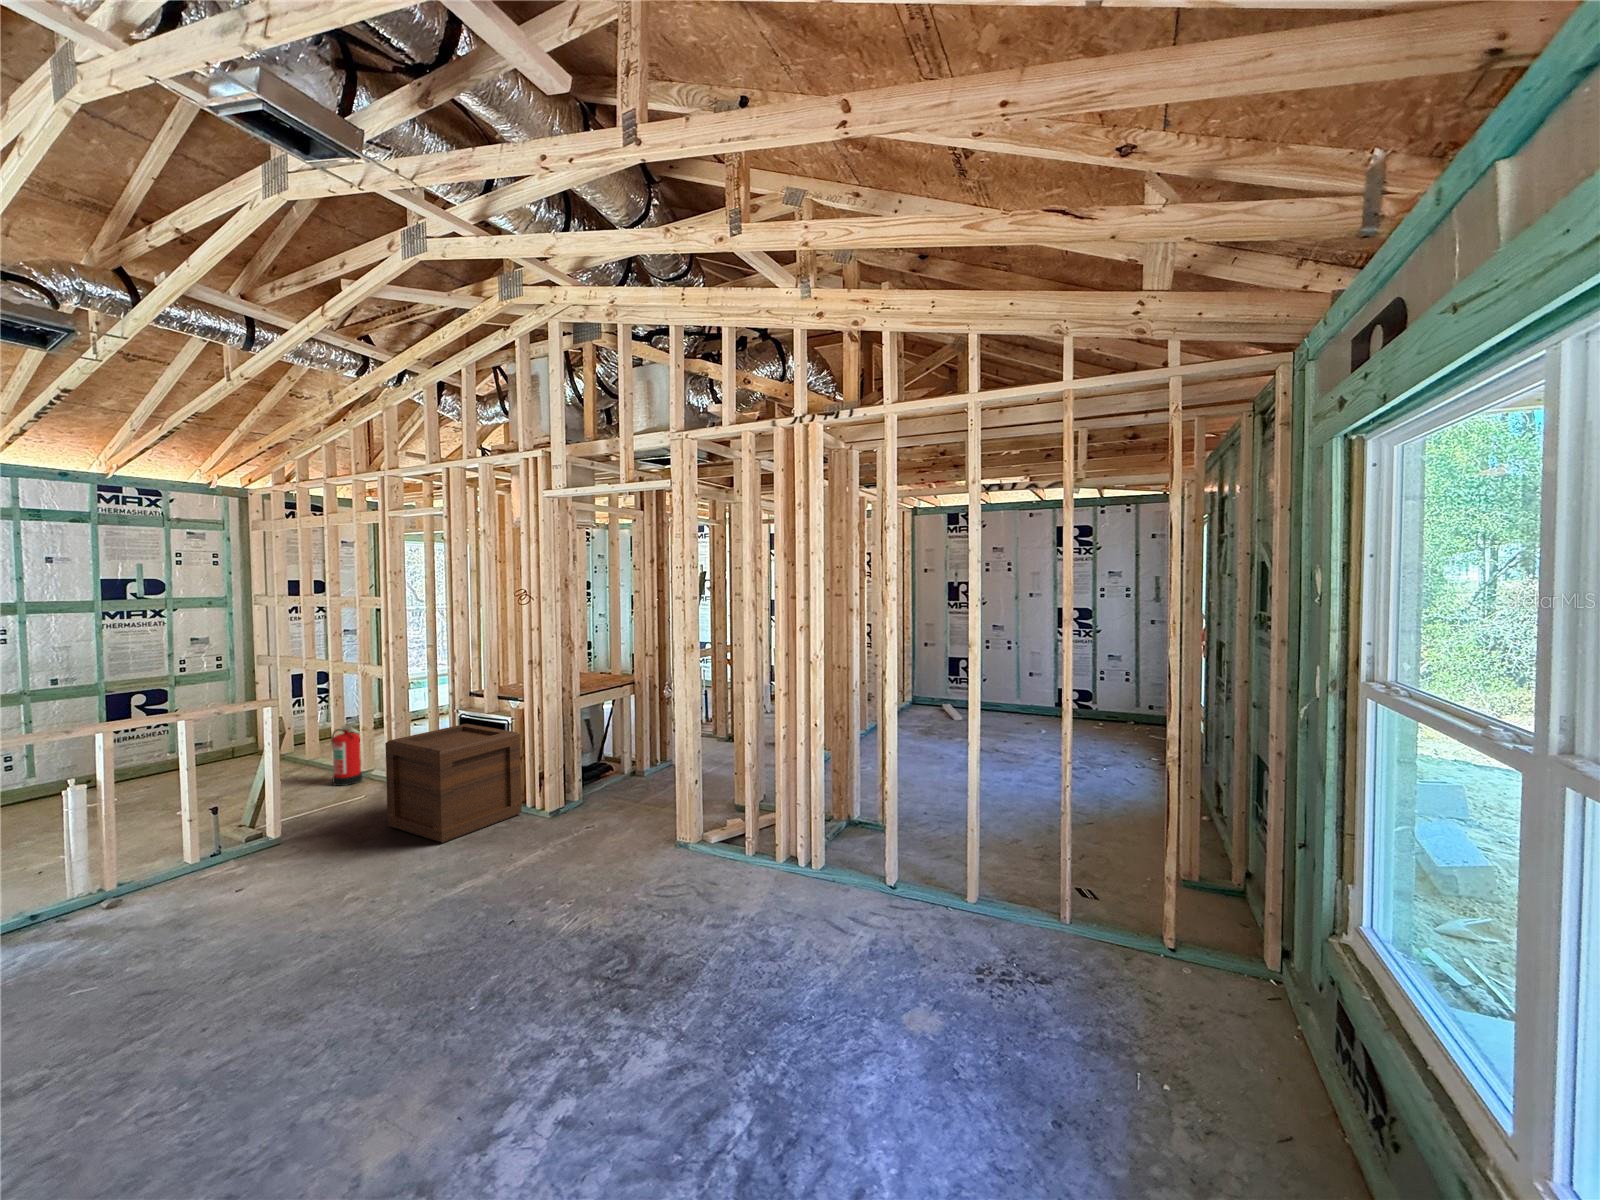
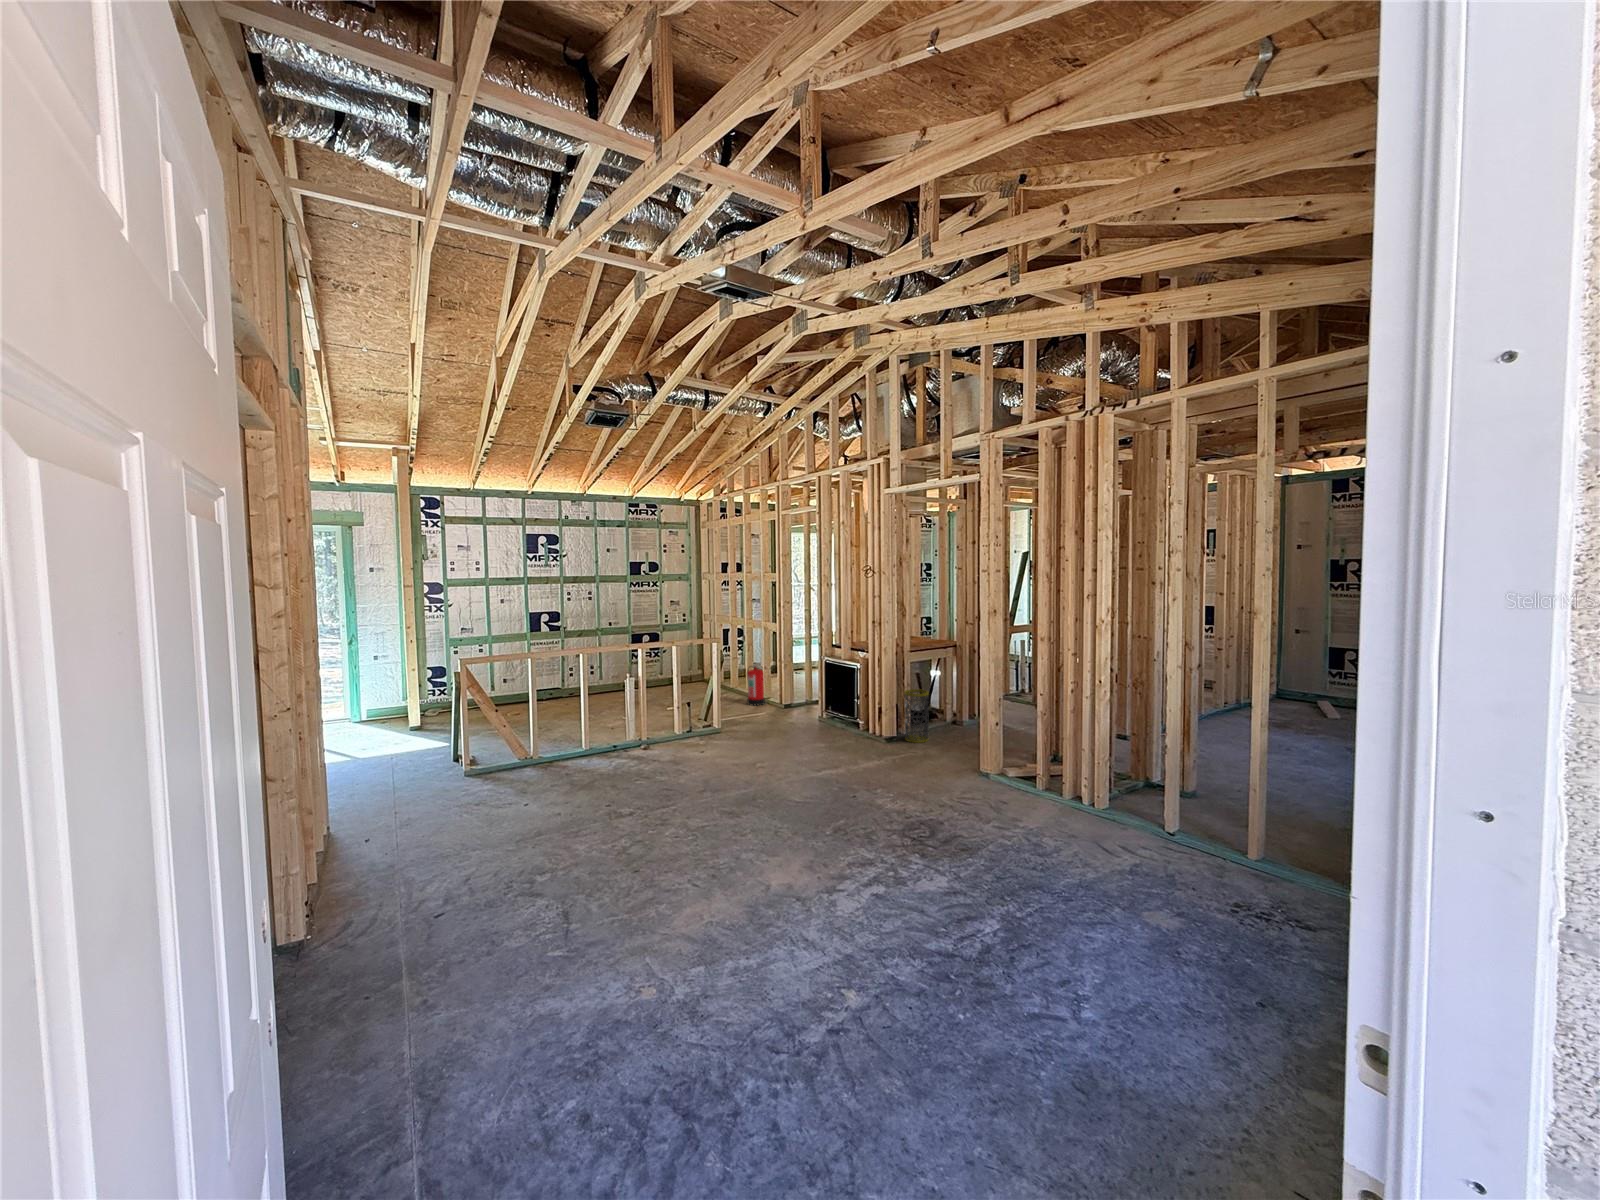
wooden crate: present [385,724,522,843] -> none [779,667,866,747]
trash can: none [573,743,605,813] -> present [904,689,929,743]

